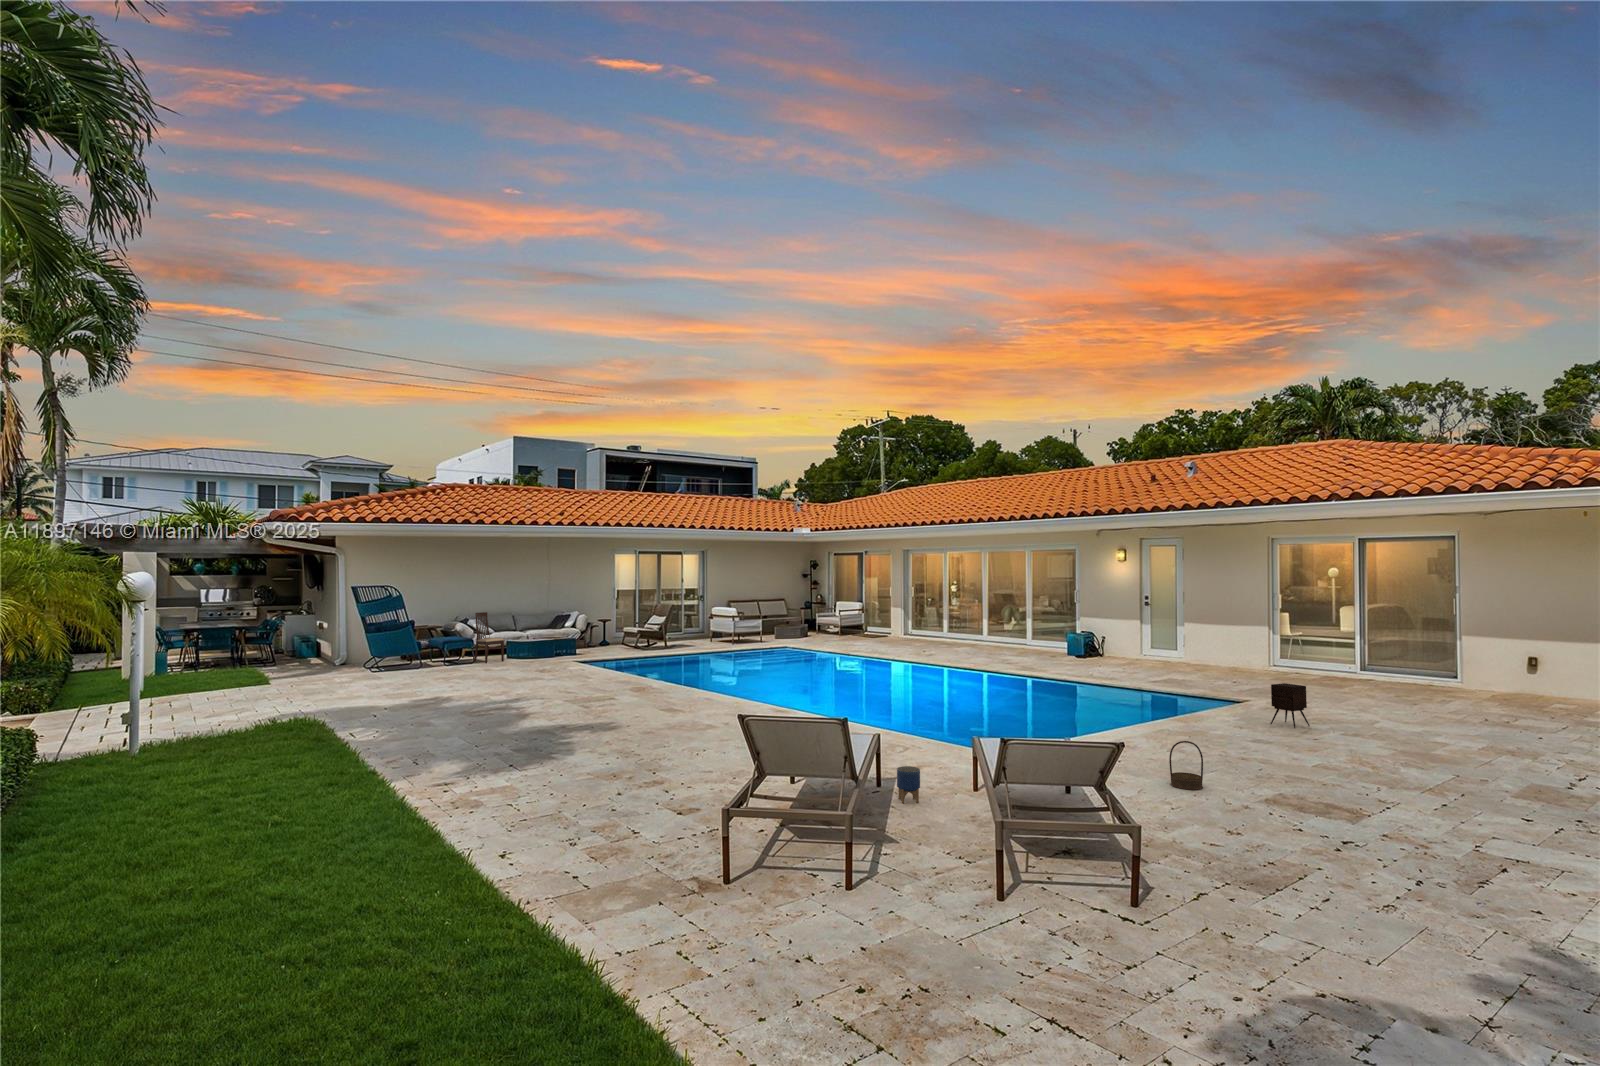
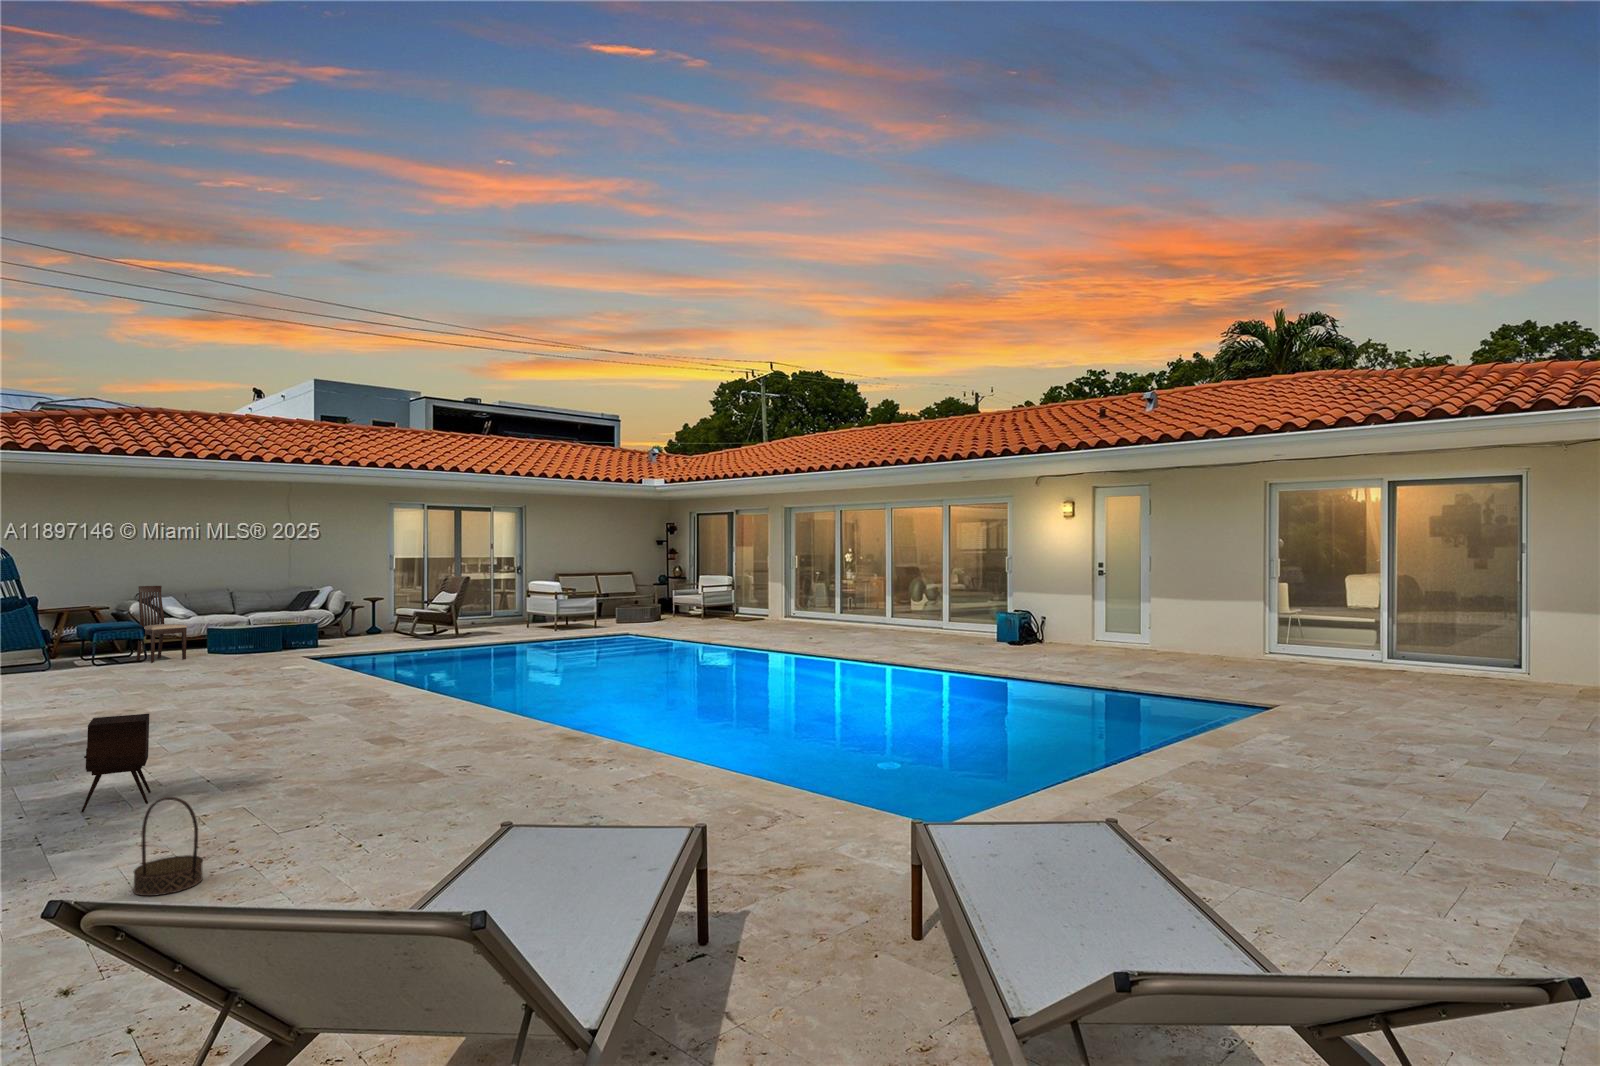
side table: present [1271,683,1310,728] -> present [81,714,151,812]
basket: present [1169,741,1203,790] -> present [133,797,203,896]
planter: present [897,766,920,803] -> none [738,910,794,1011]

